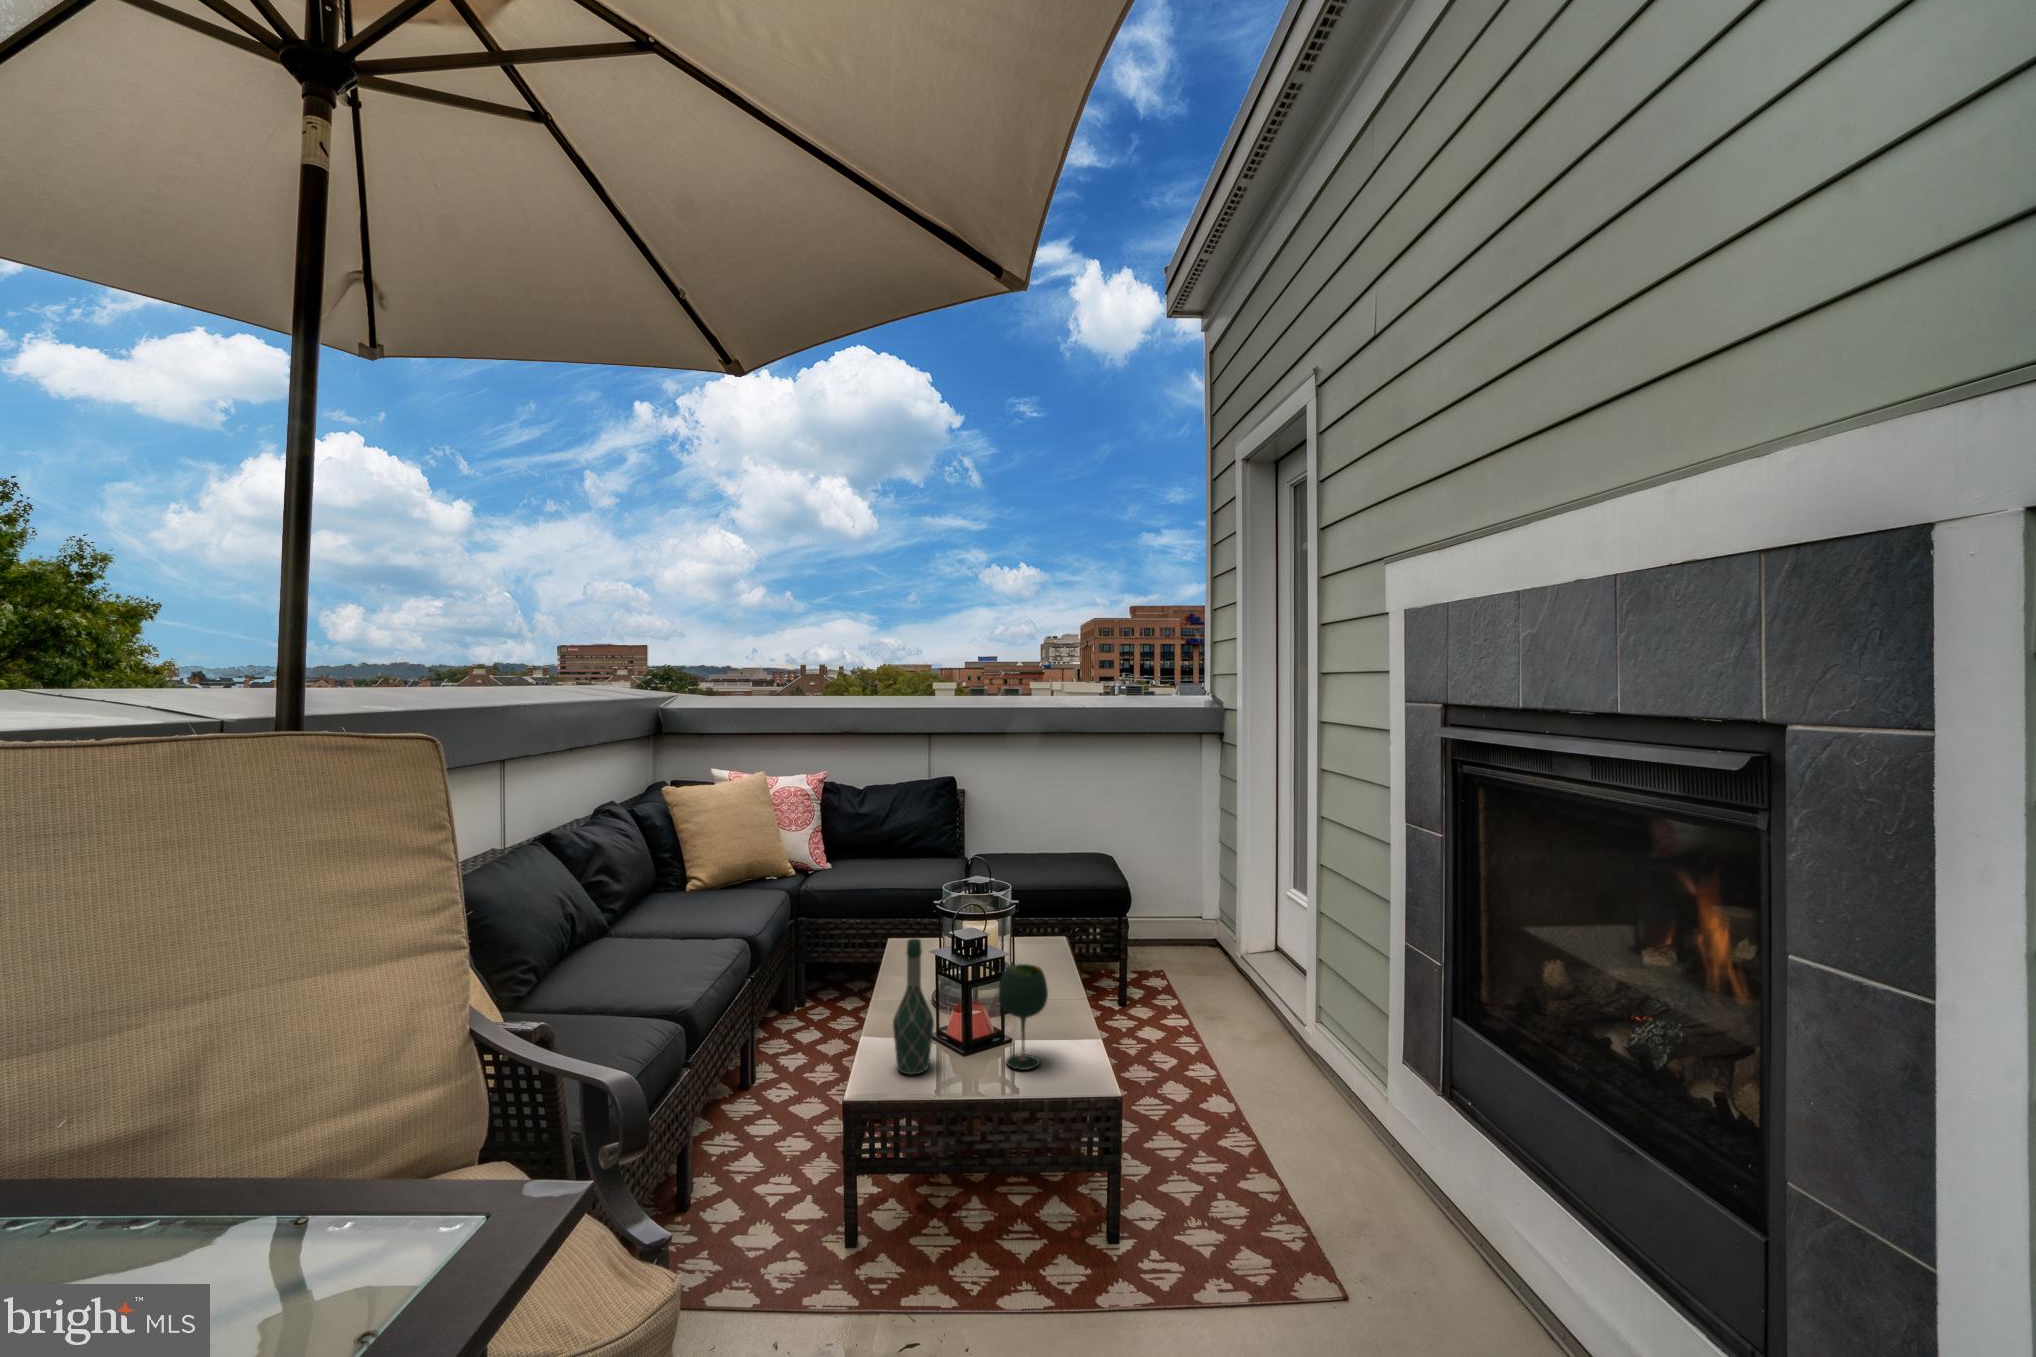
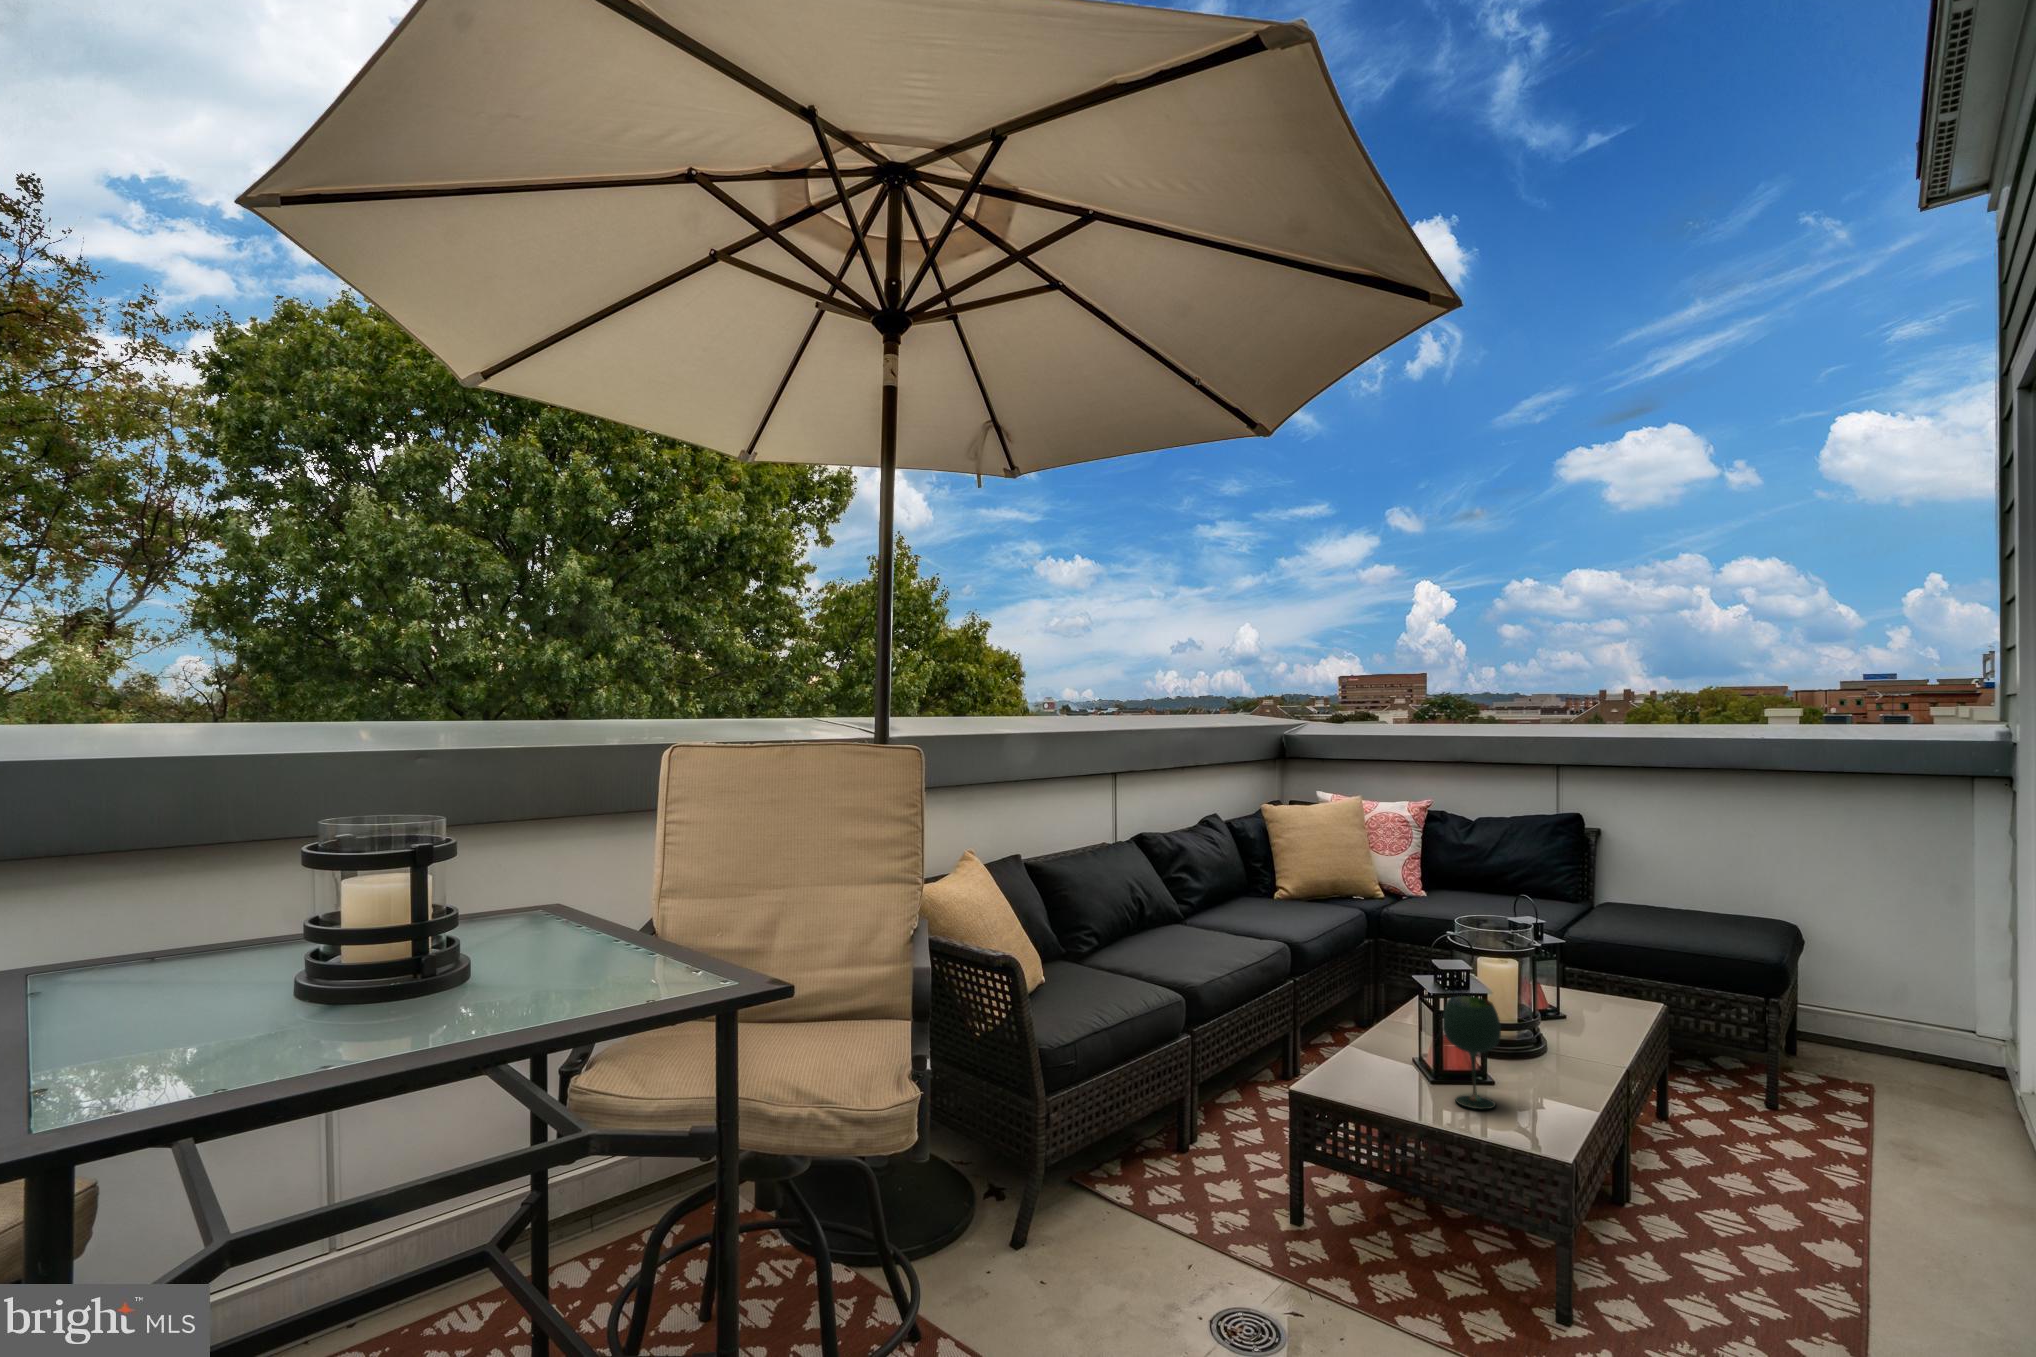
wine bottle: present [893,938,934,1074] -> none [1335,949,1378,1083]

